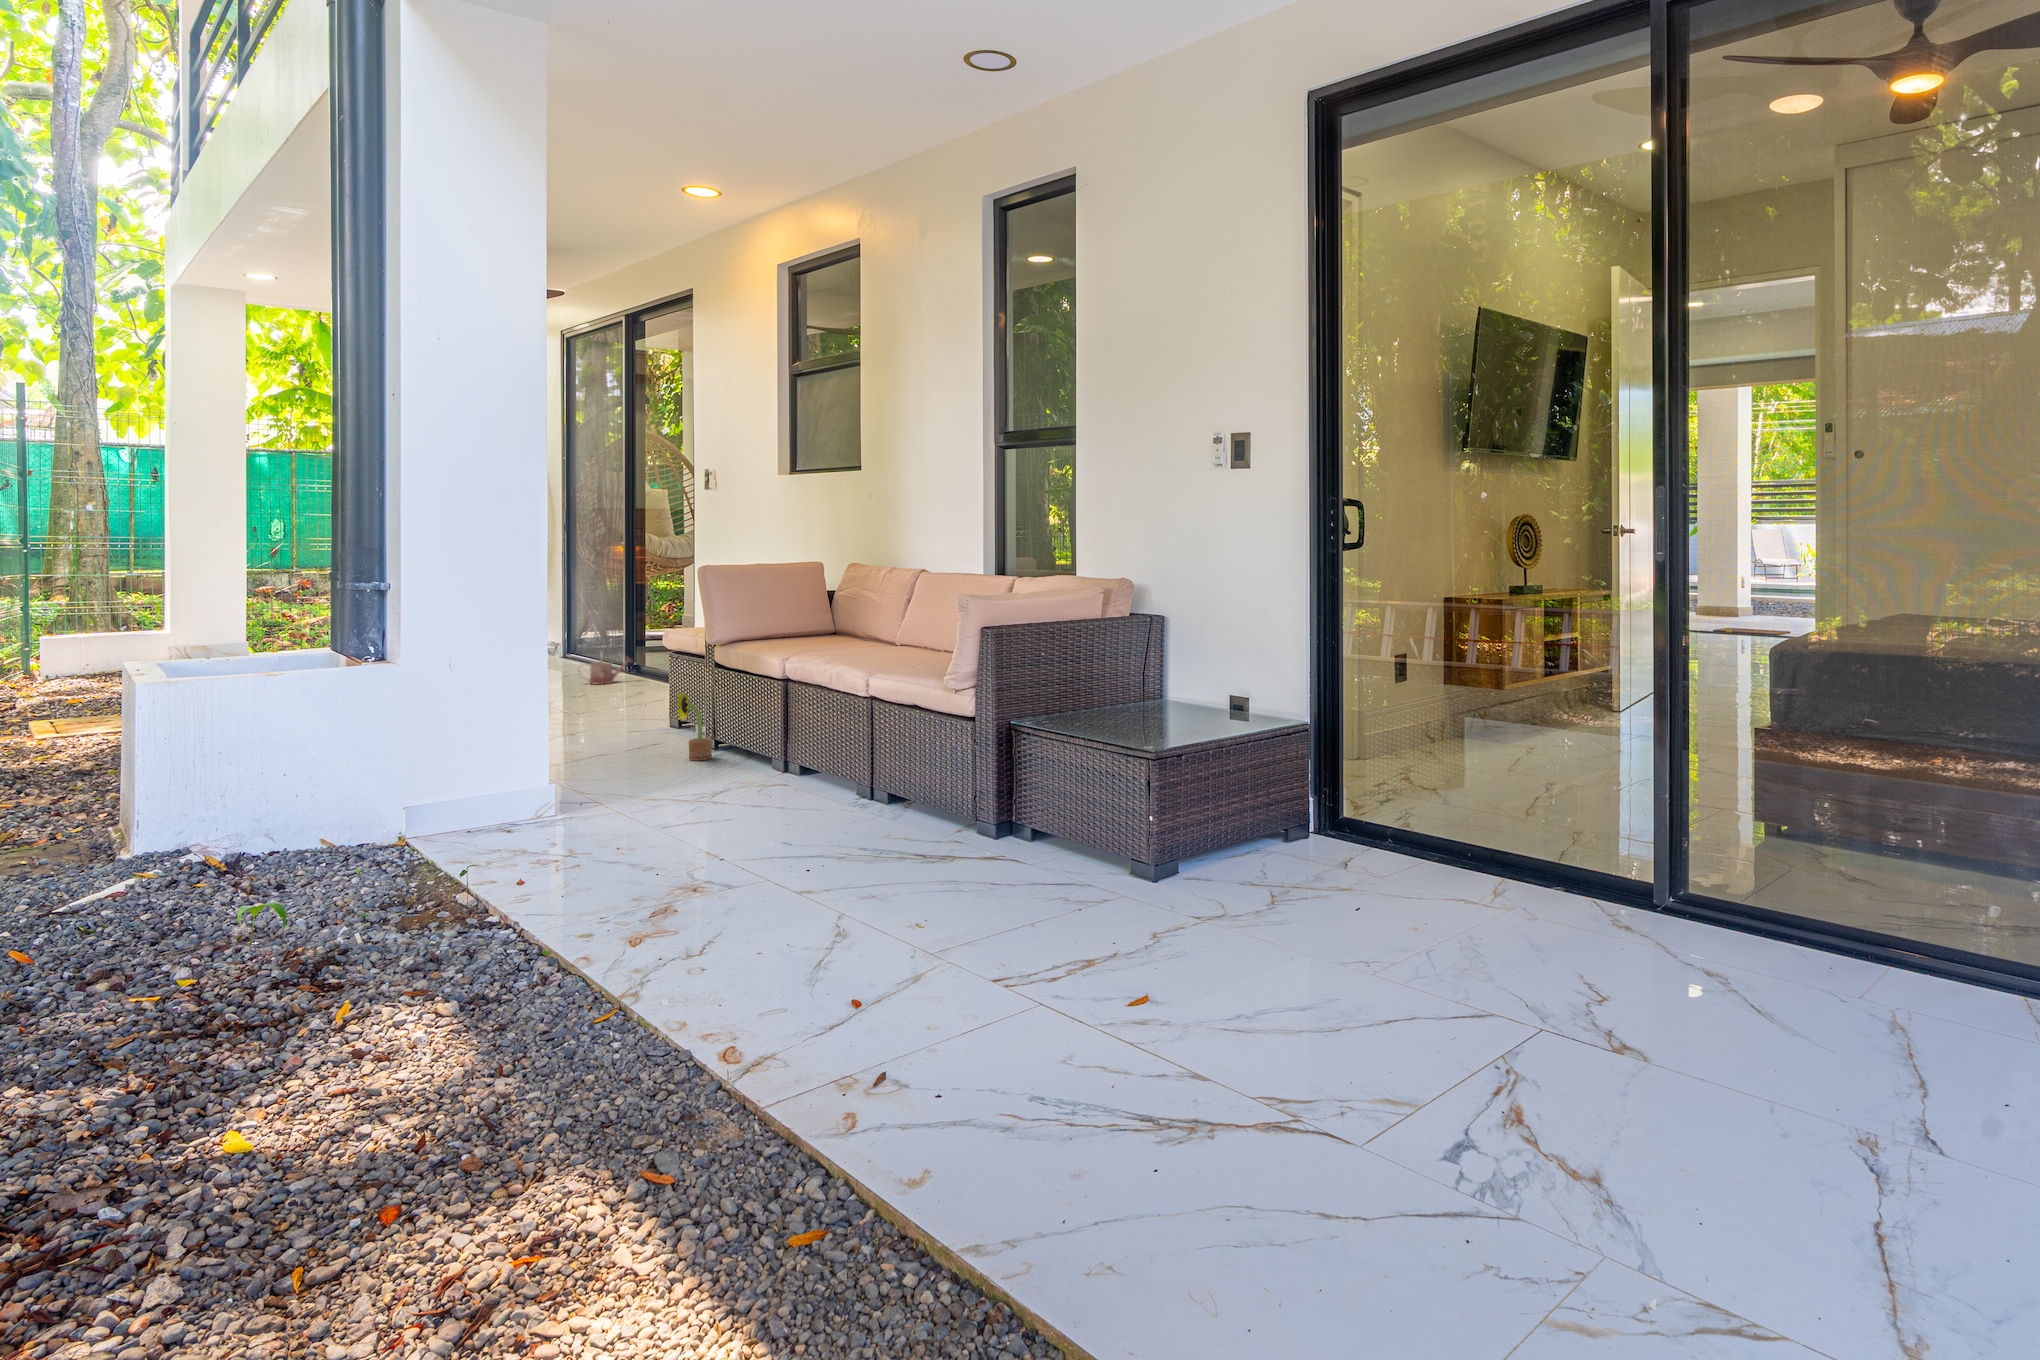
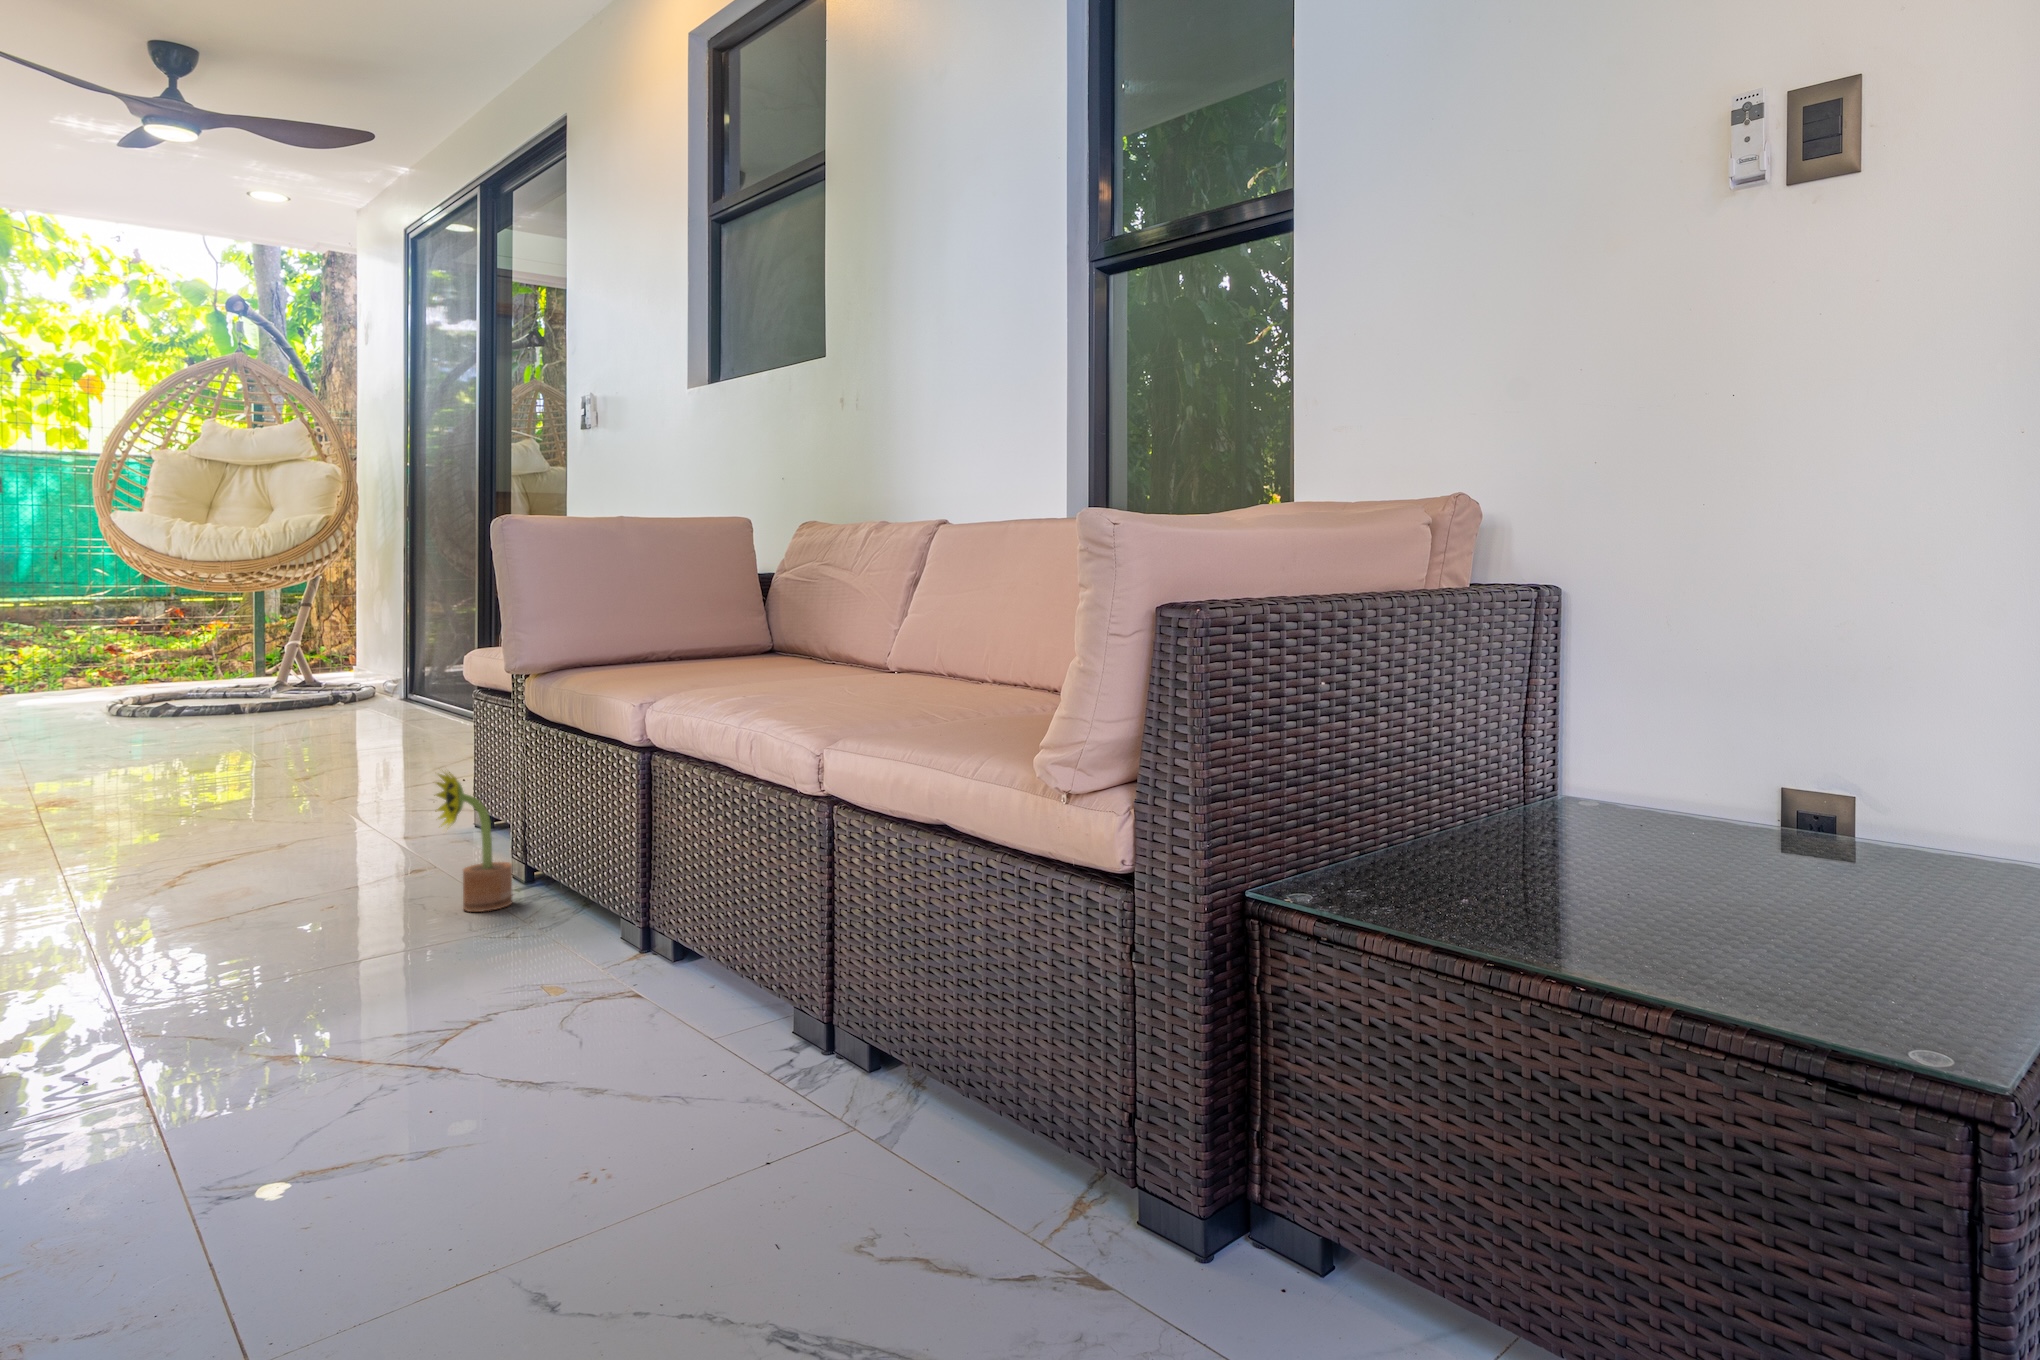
watering can: present [579,652,632,685] -> none [391,688,483,740]

